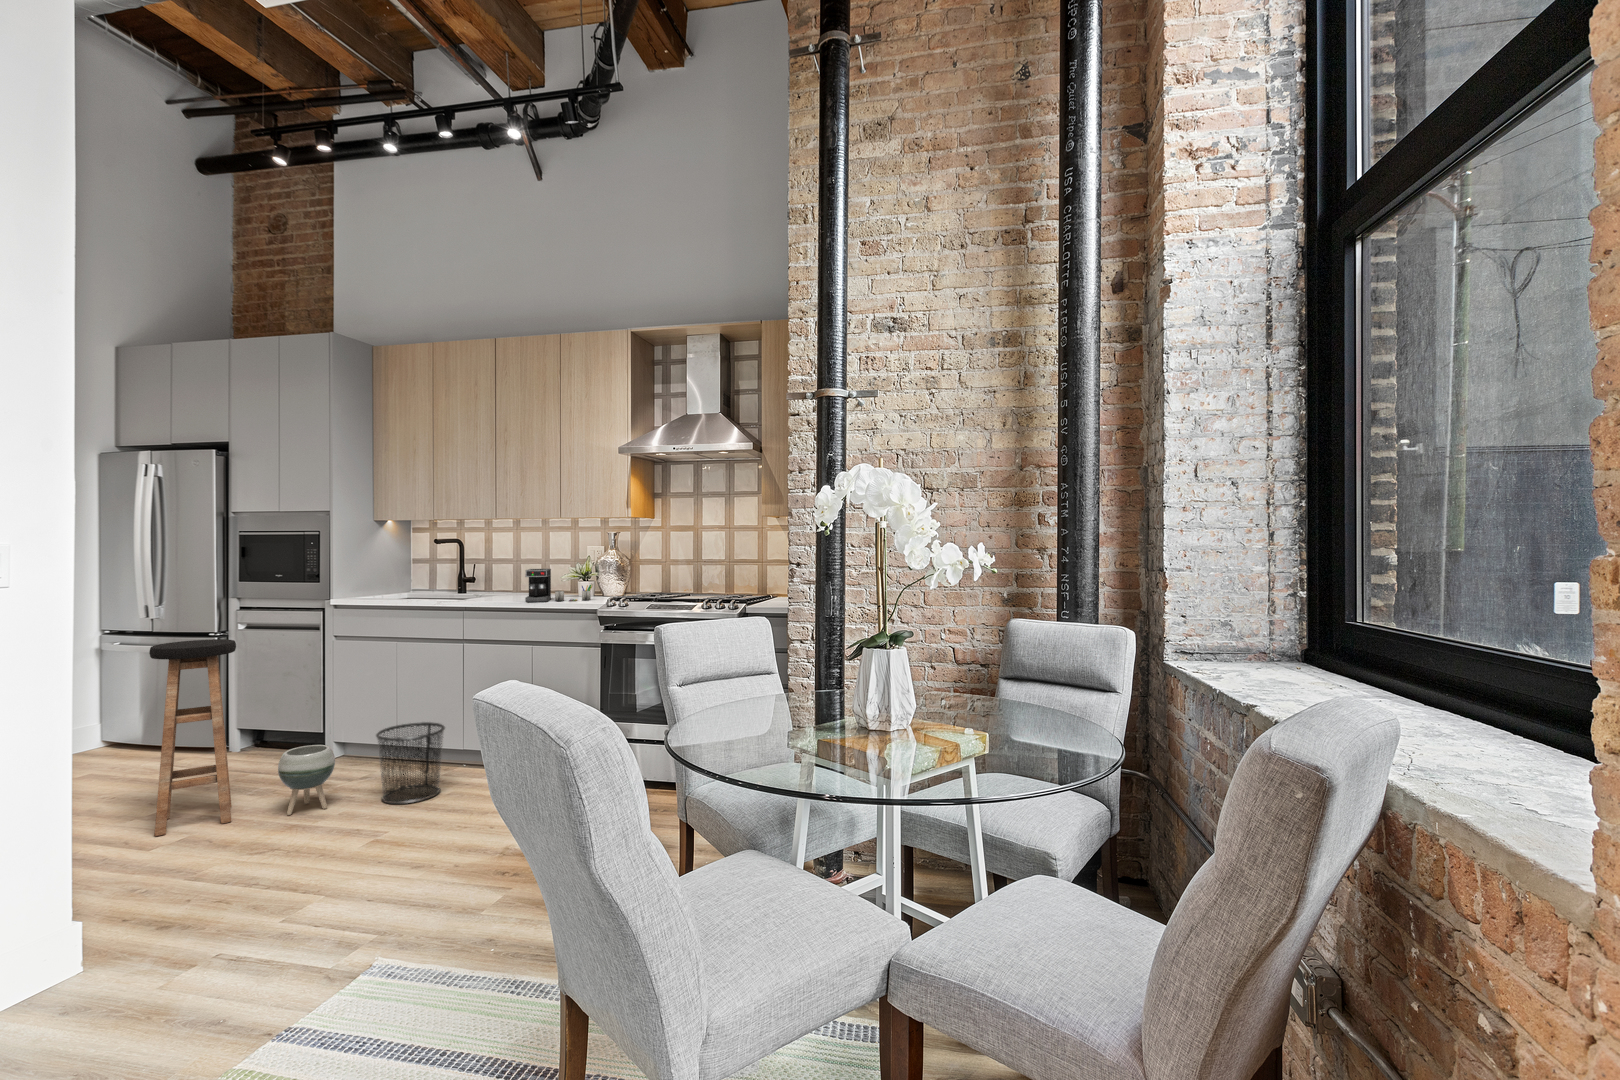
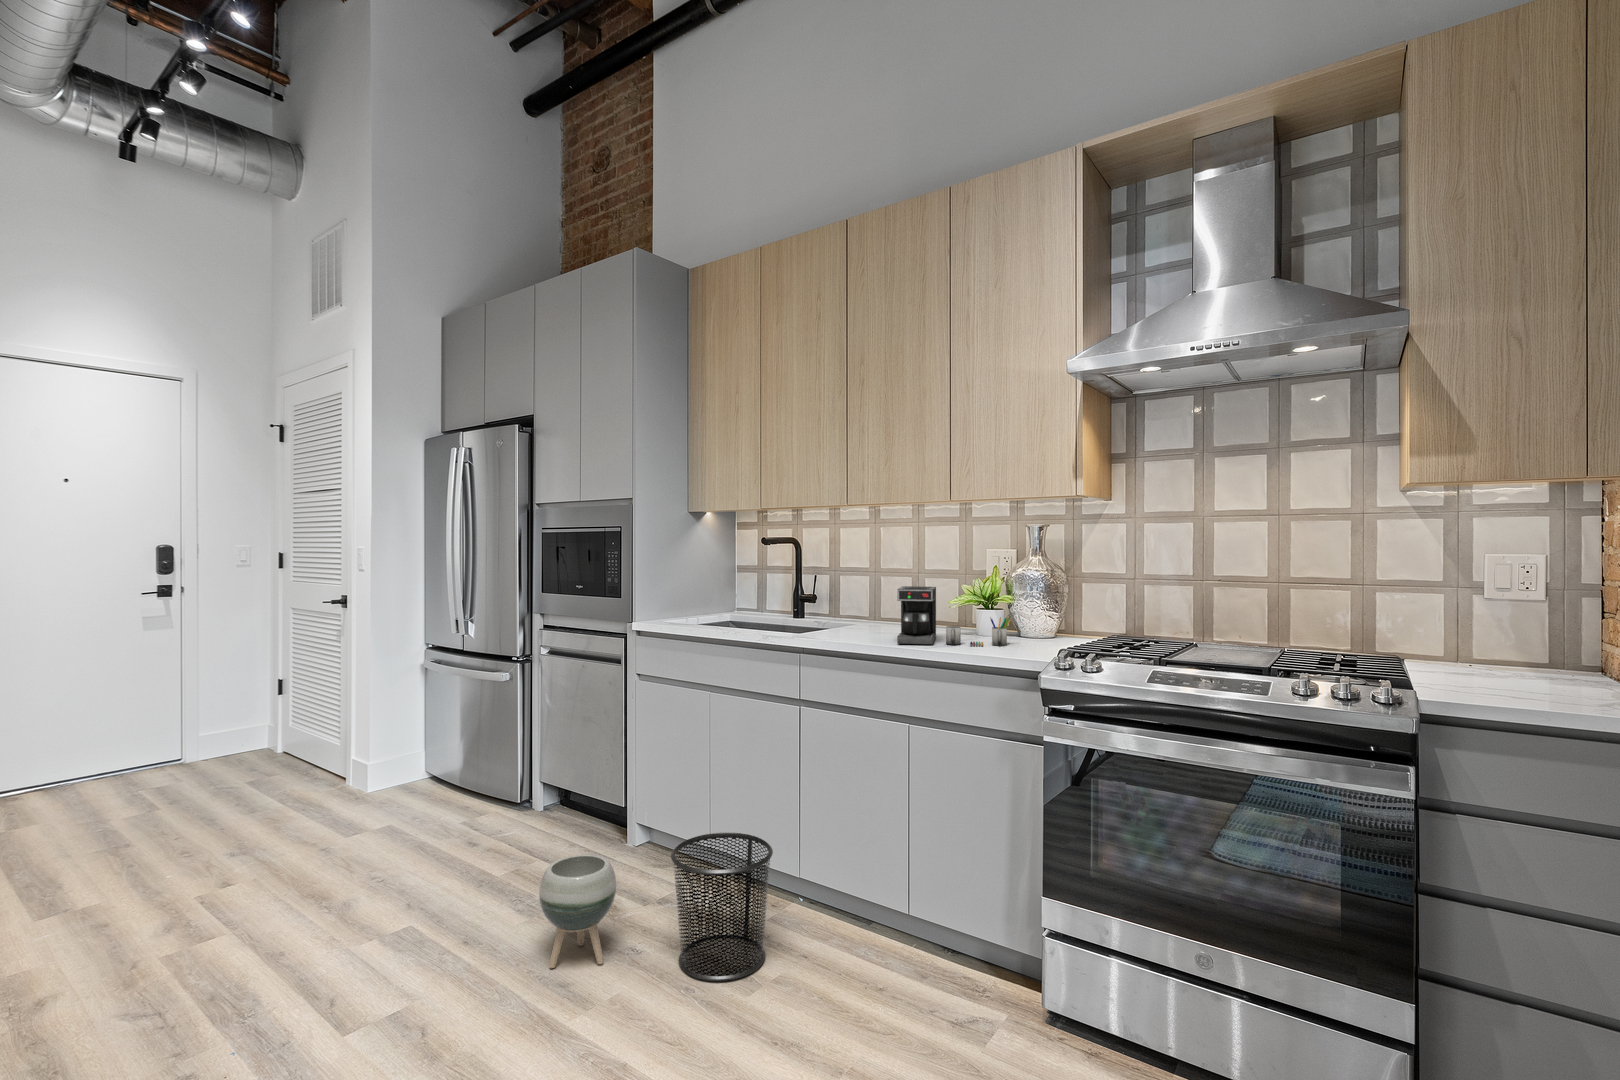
bar stool: present [149,639,236,836] -> none [384,680,495,976]

